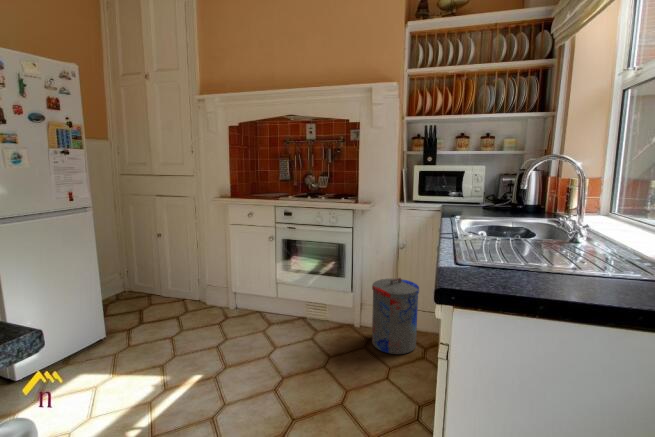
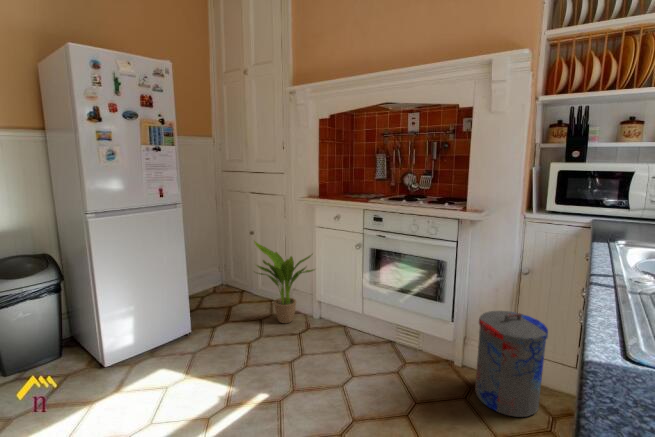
potted plant: none [168,241,233,317] -> present [254,241,314,323]

